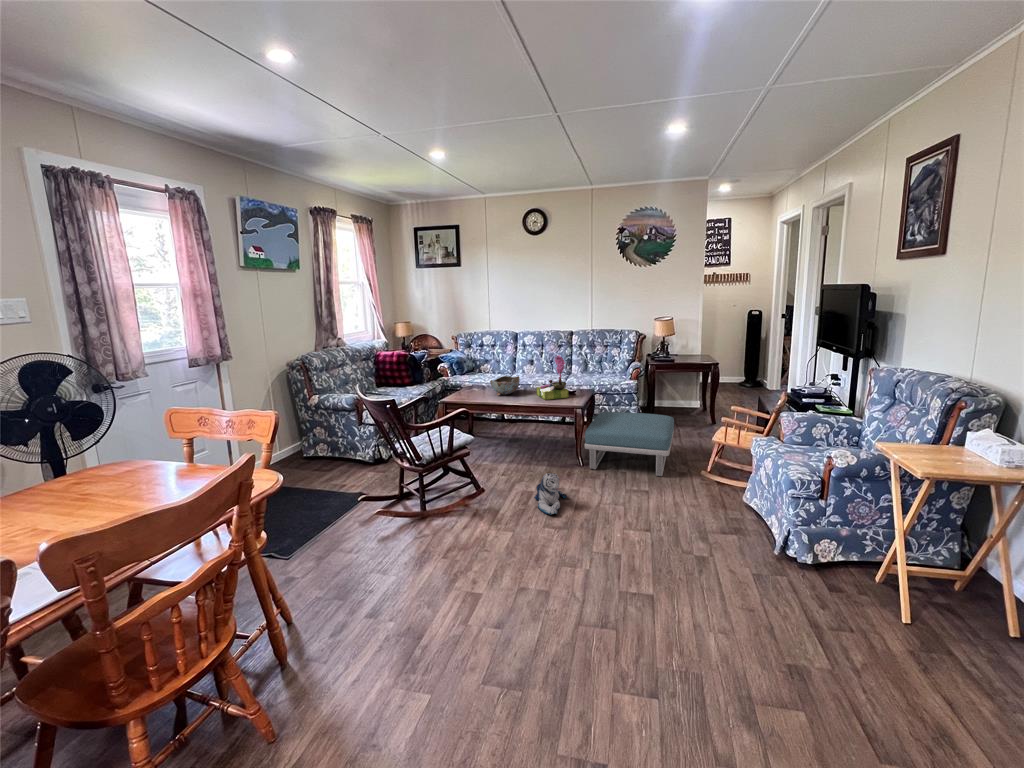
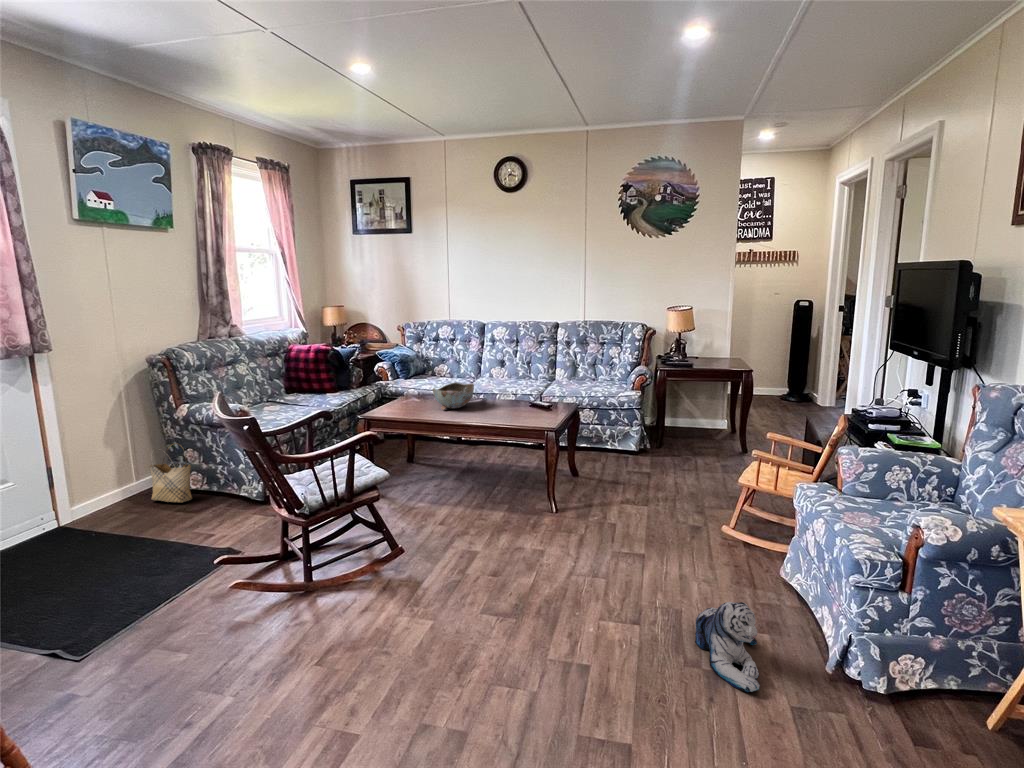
flower arrangement: present [537,355,568,400] -> none [497,353,540,418]
footstool: present [584,412,674,476] -> none [559,436,688,532]
woven basket: none [292,423,322,464] -> present [149,443,192,502]
plush toy: present [535,473,567,515] -> present [695,602,760,692]

